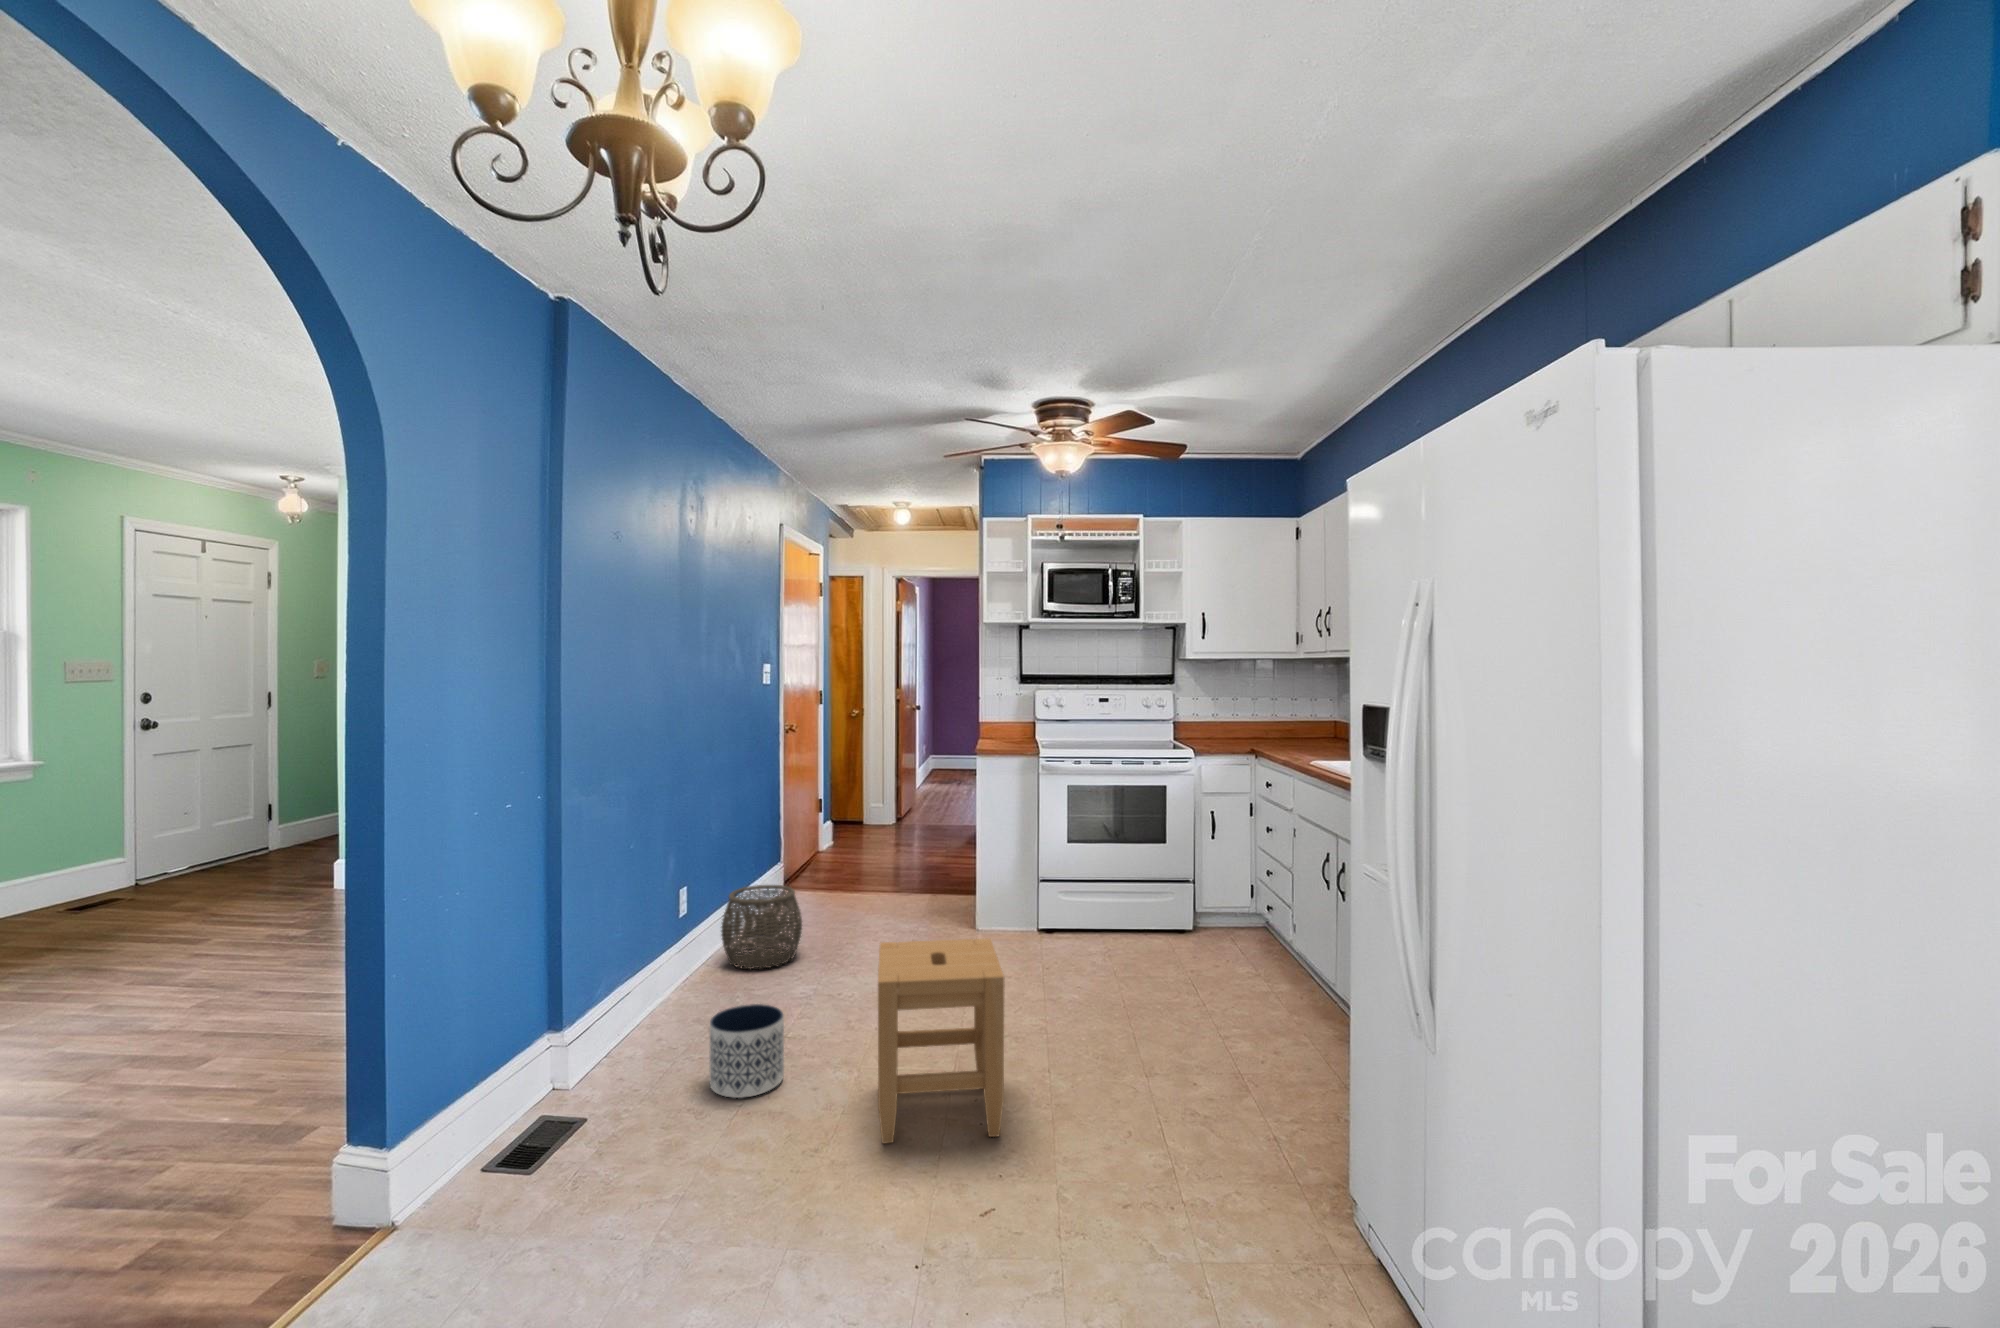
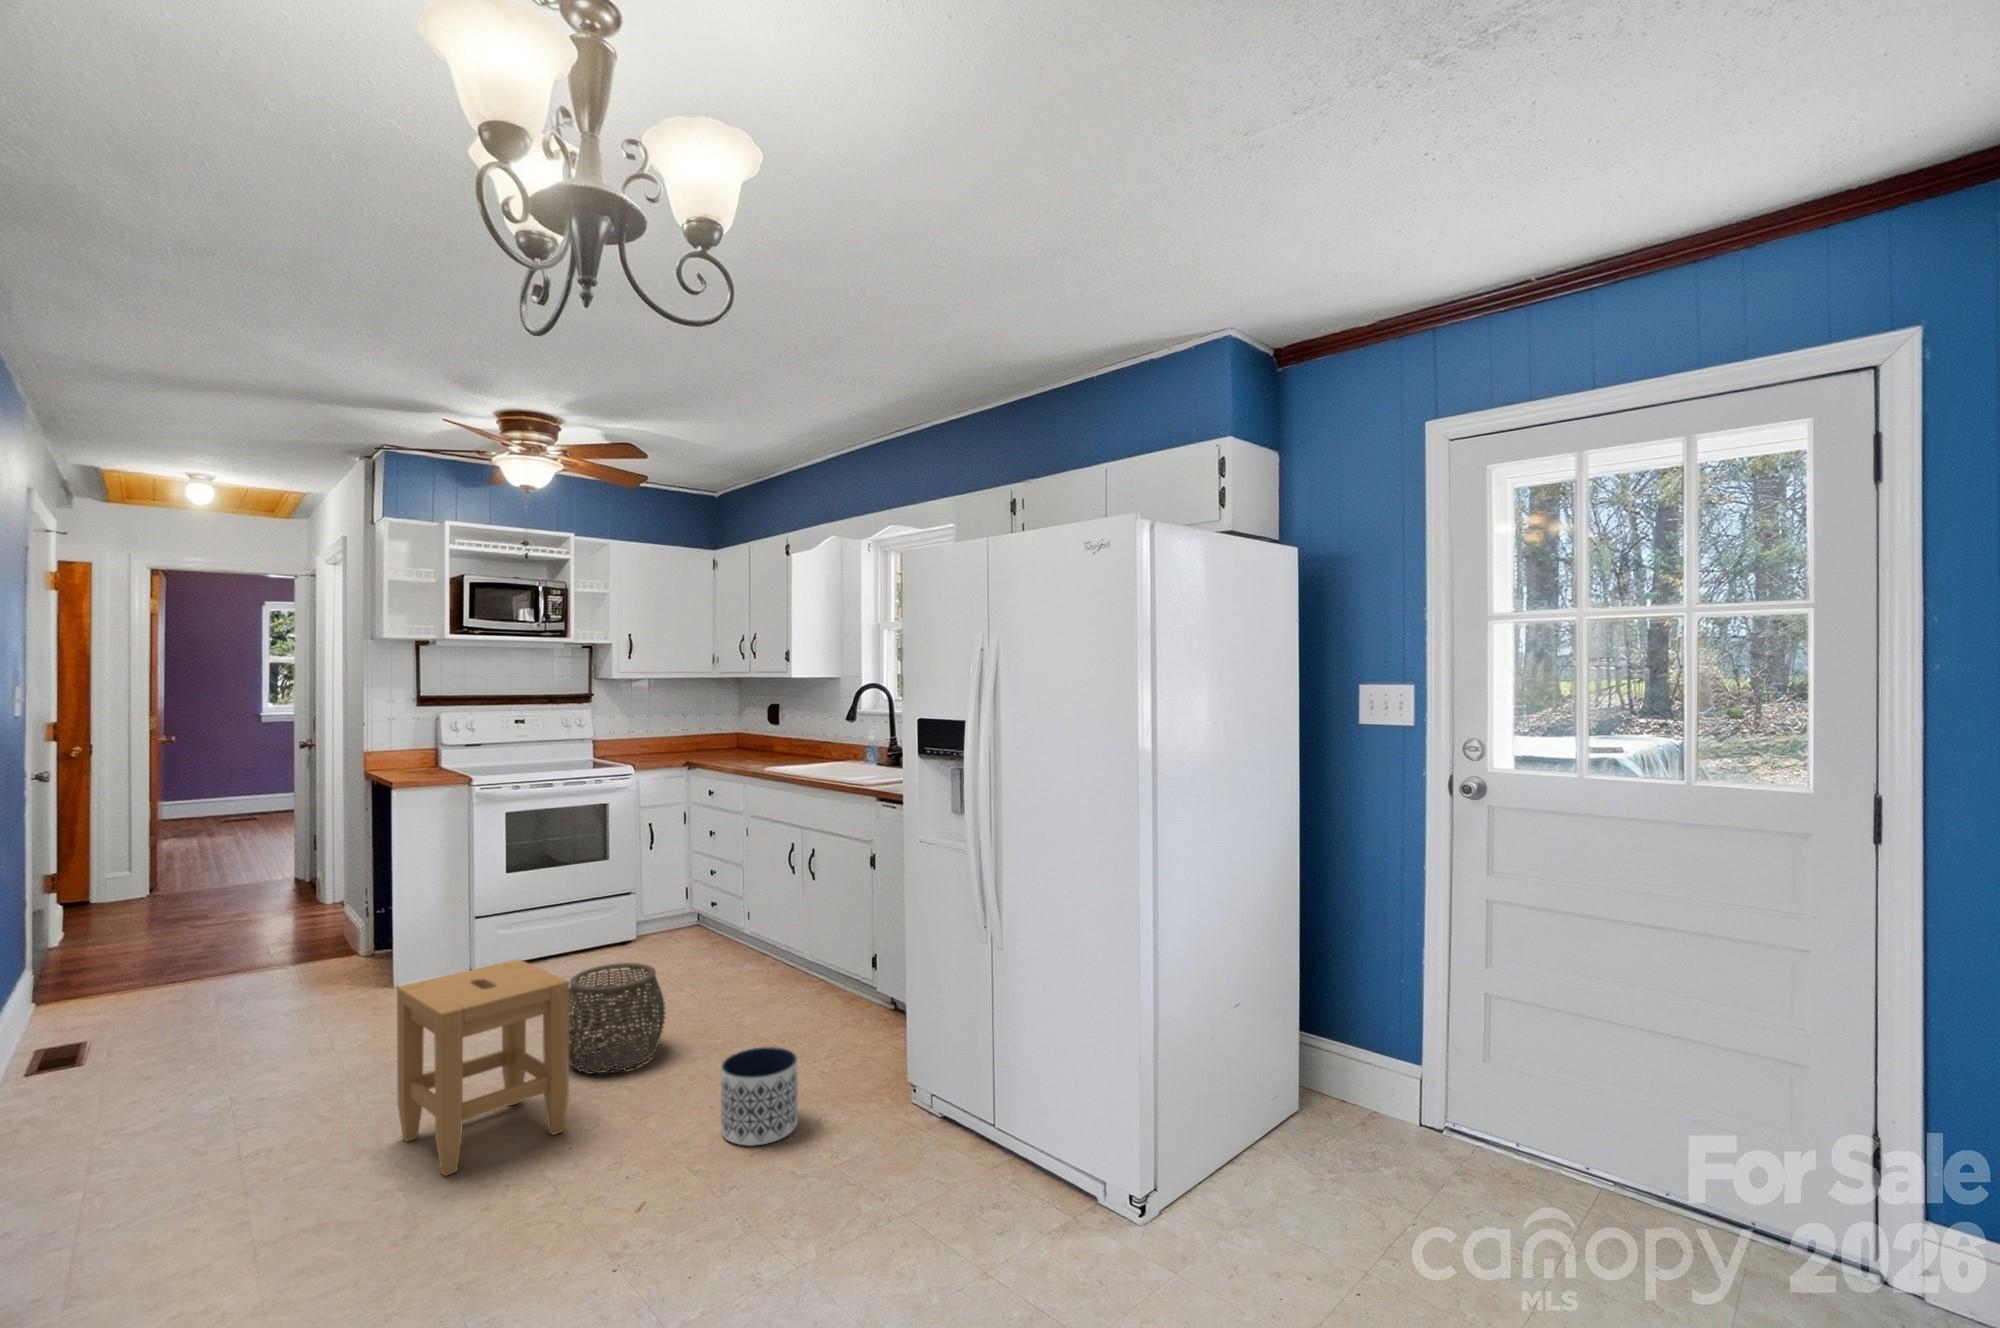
woven basket: present [721,885,802,969] -> present [569,963,665,1073]
planter: present [710,1004,784,1098] -> present [721,1047,798,1146]

